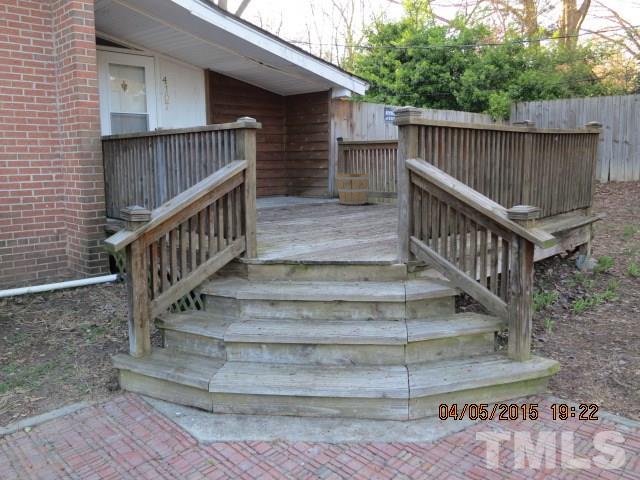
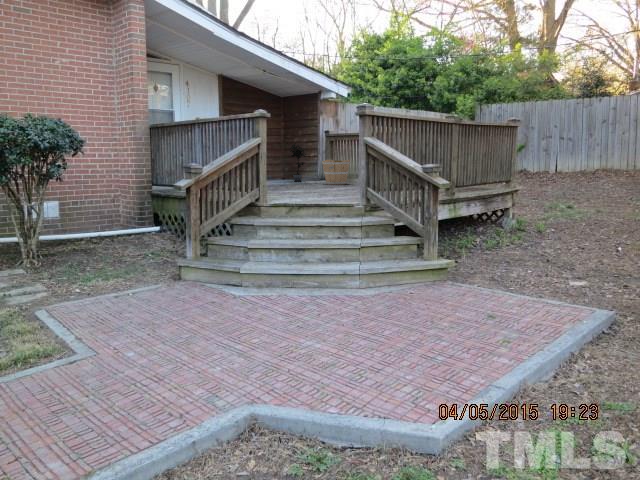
potted plant: none [295,151,316,199] -> present [290,144,305,182]

